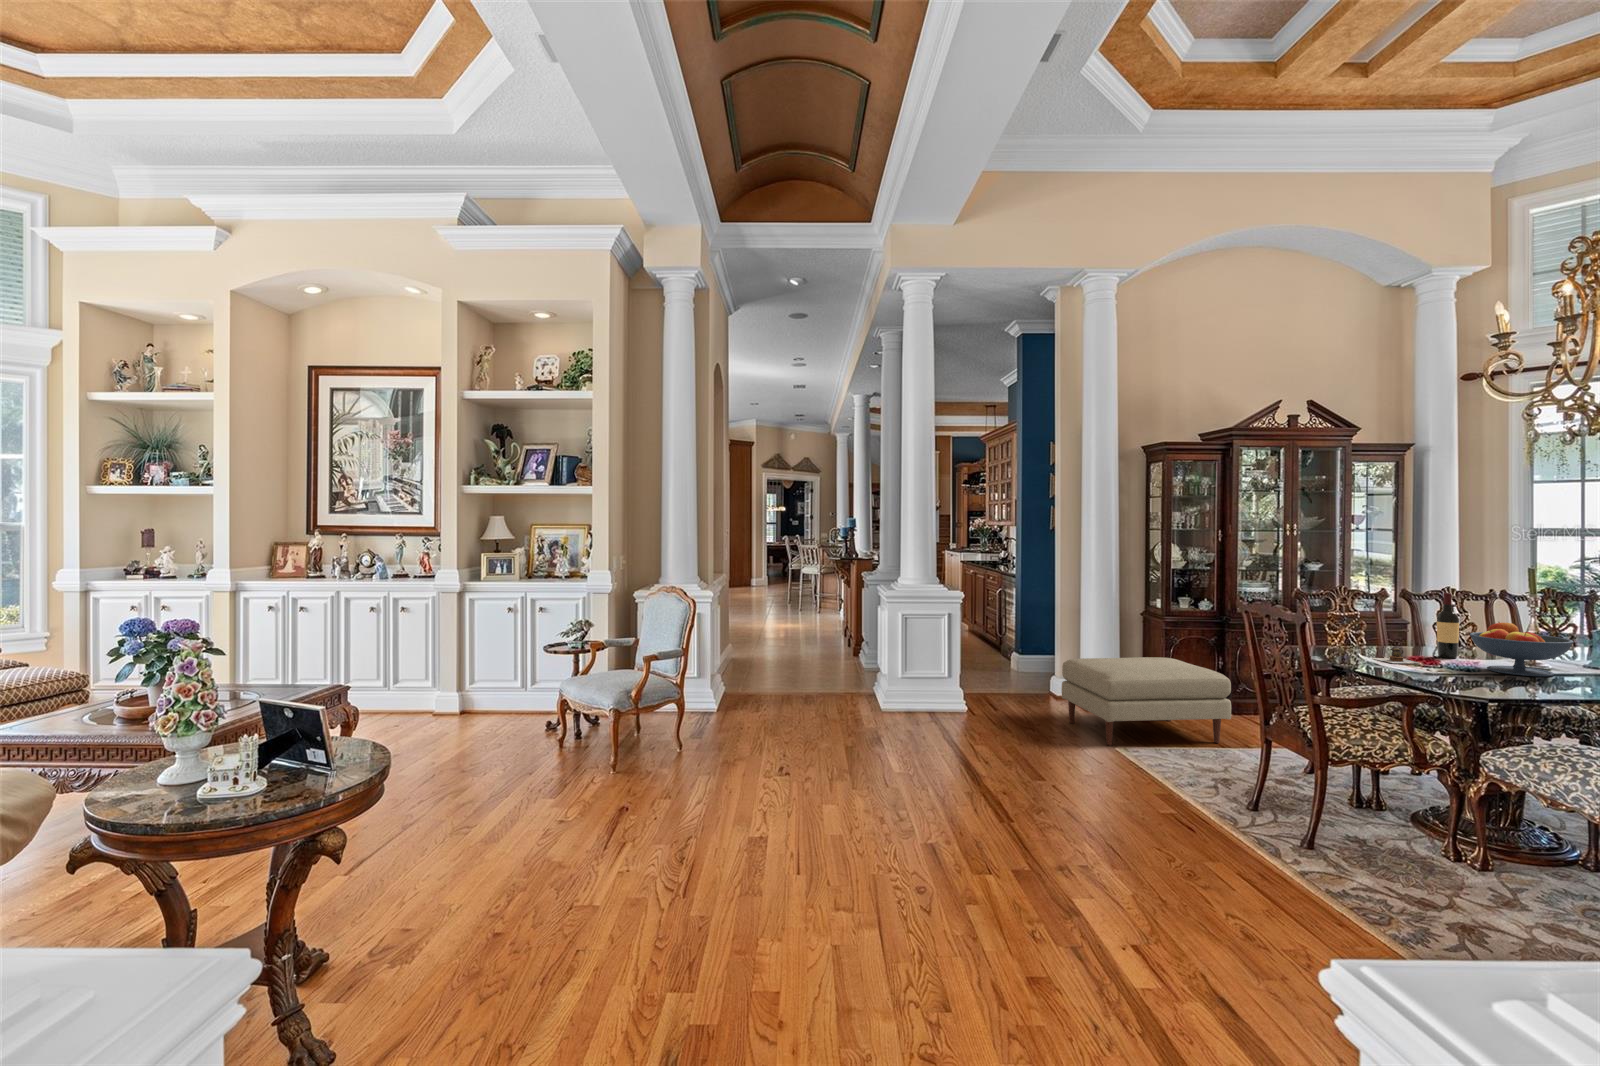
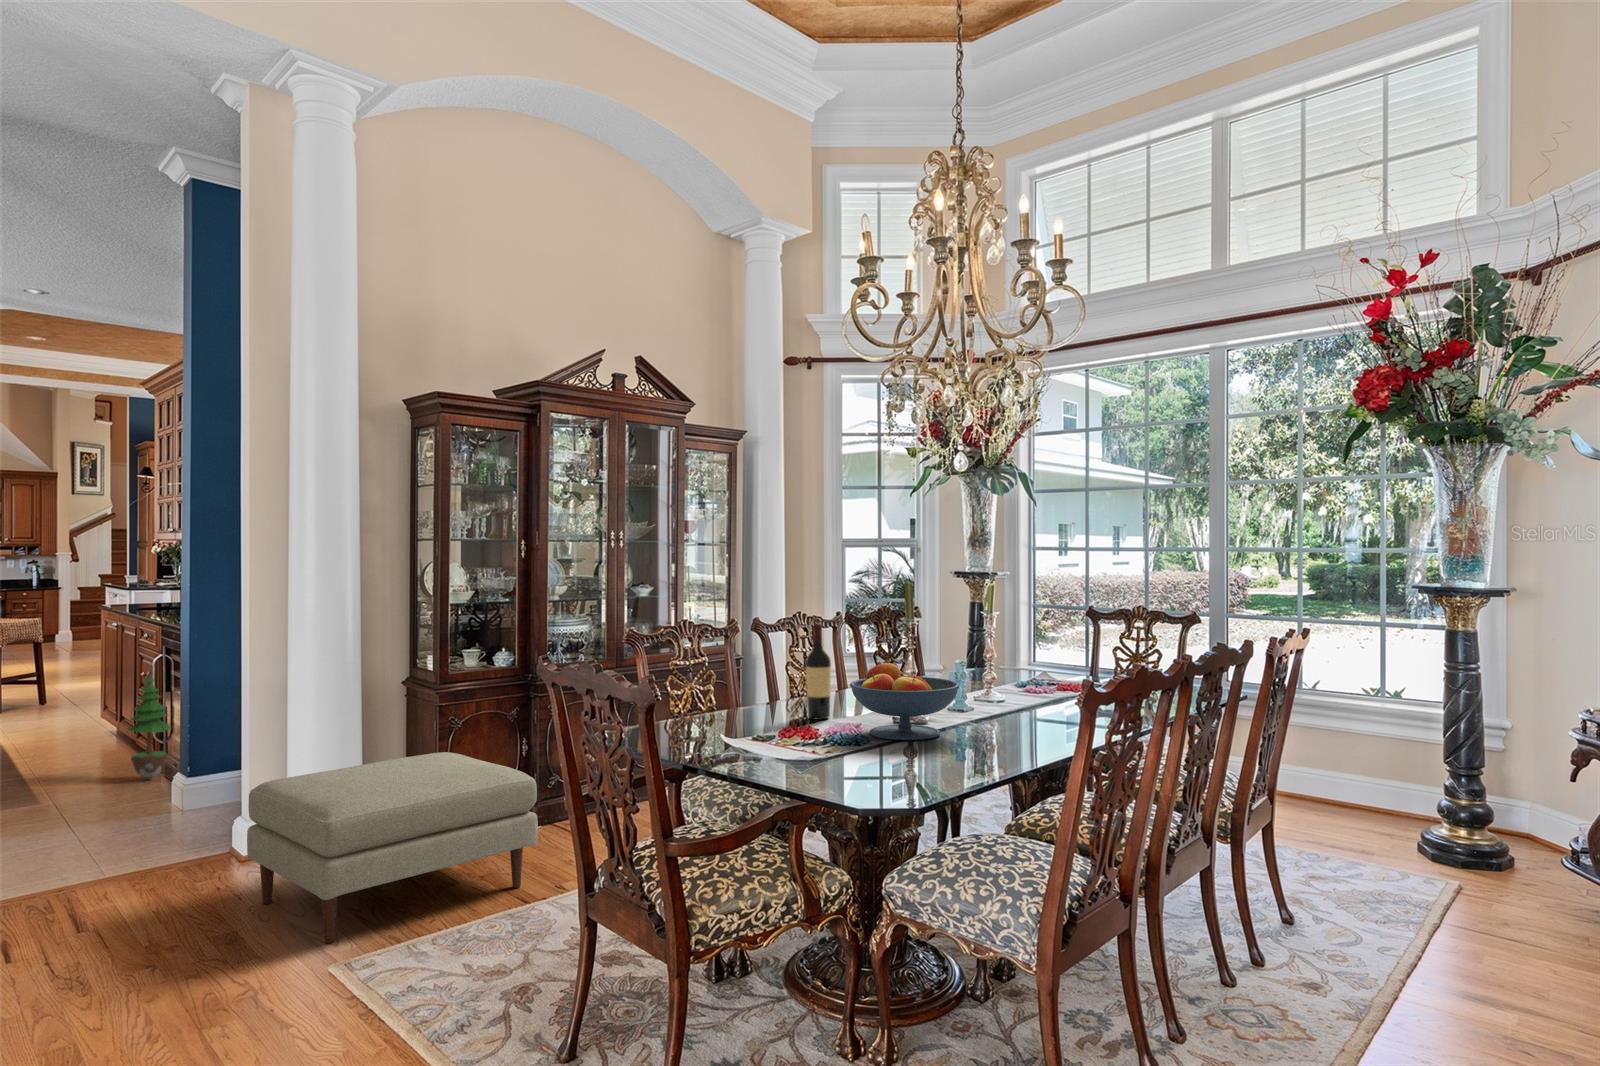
potted tree: none [983,600,1004,659] -> present [127,674,172,780]
teapot: present [1373,647,1418,663] -> none [733,713,795,742]

